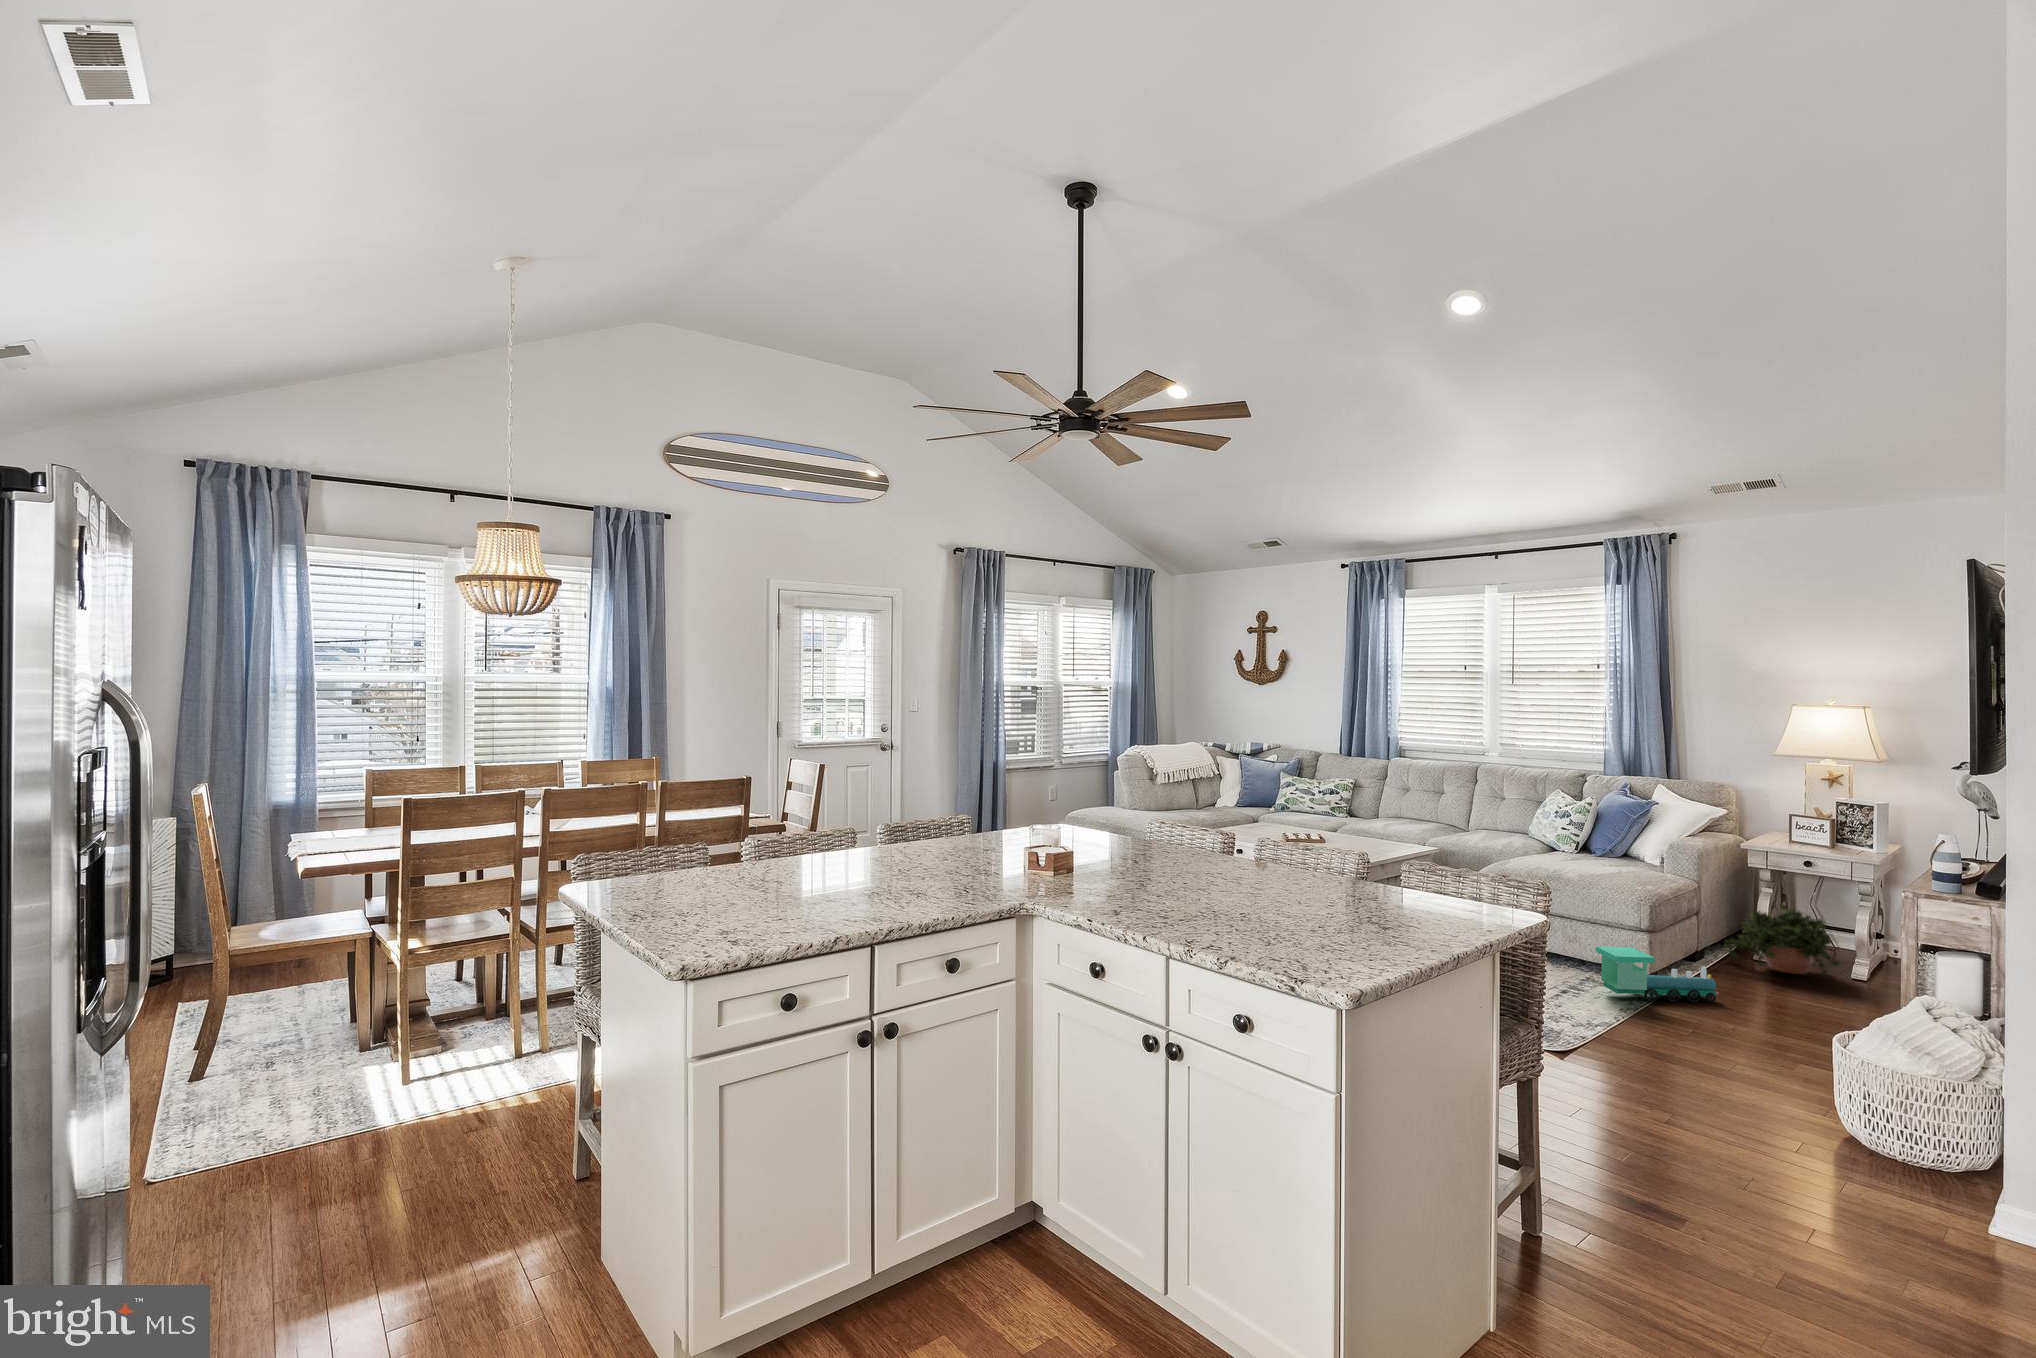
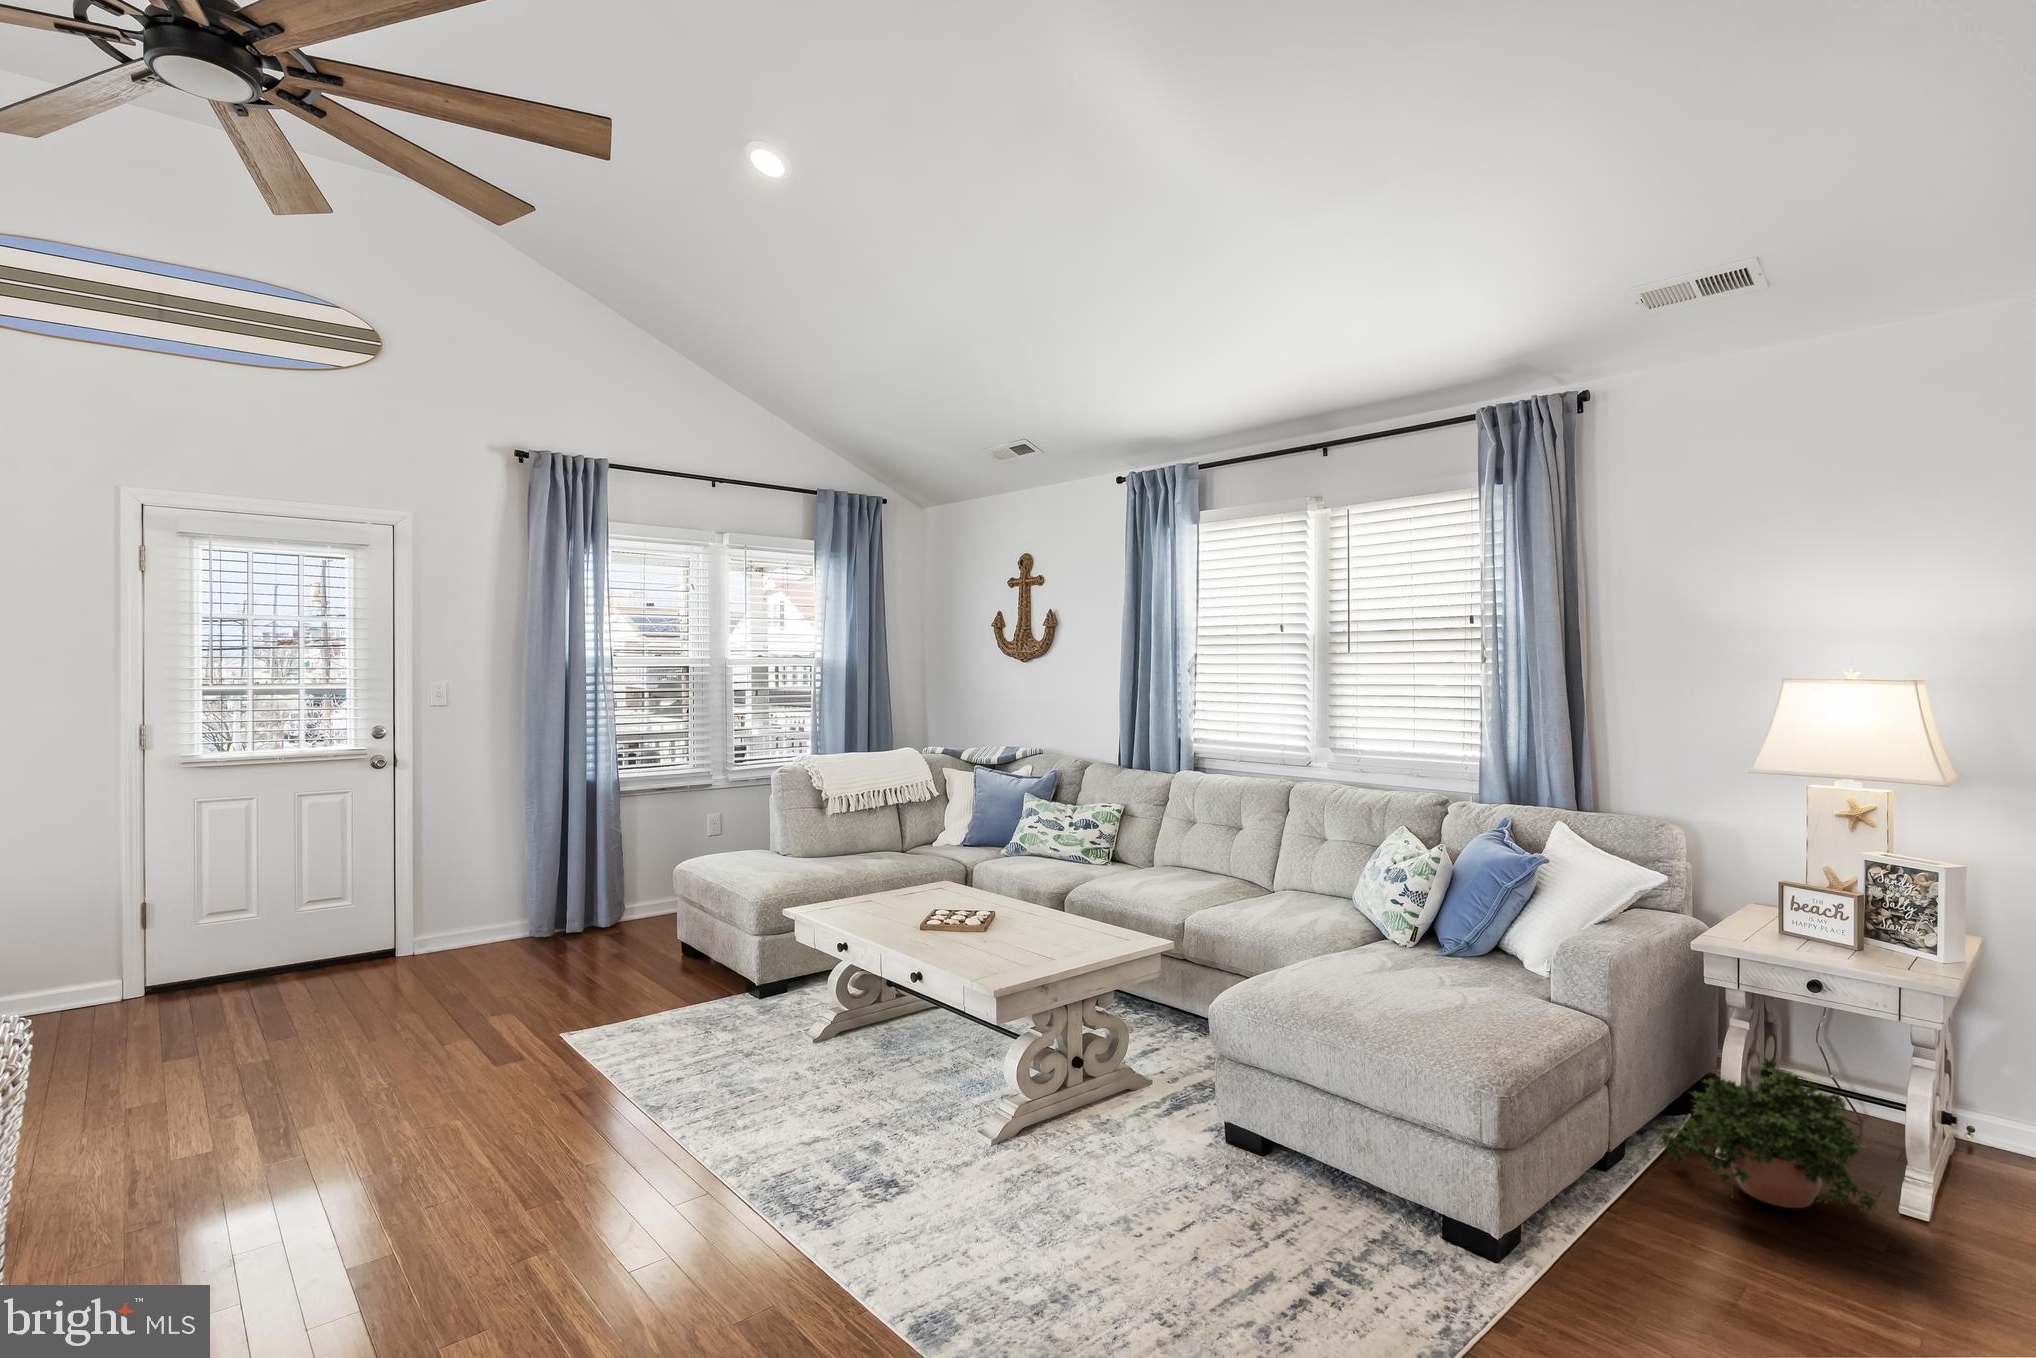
toy train: present [1596,946,1719,1002] -> none [1385,1190,1630,1318]

